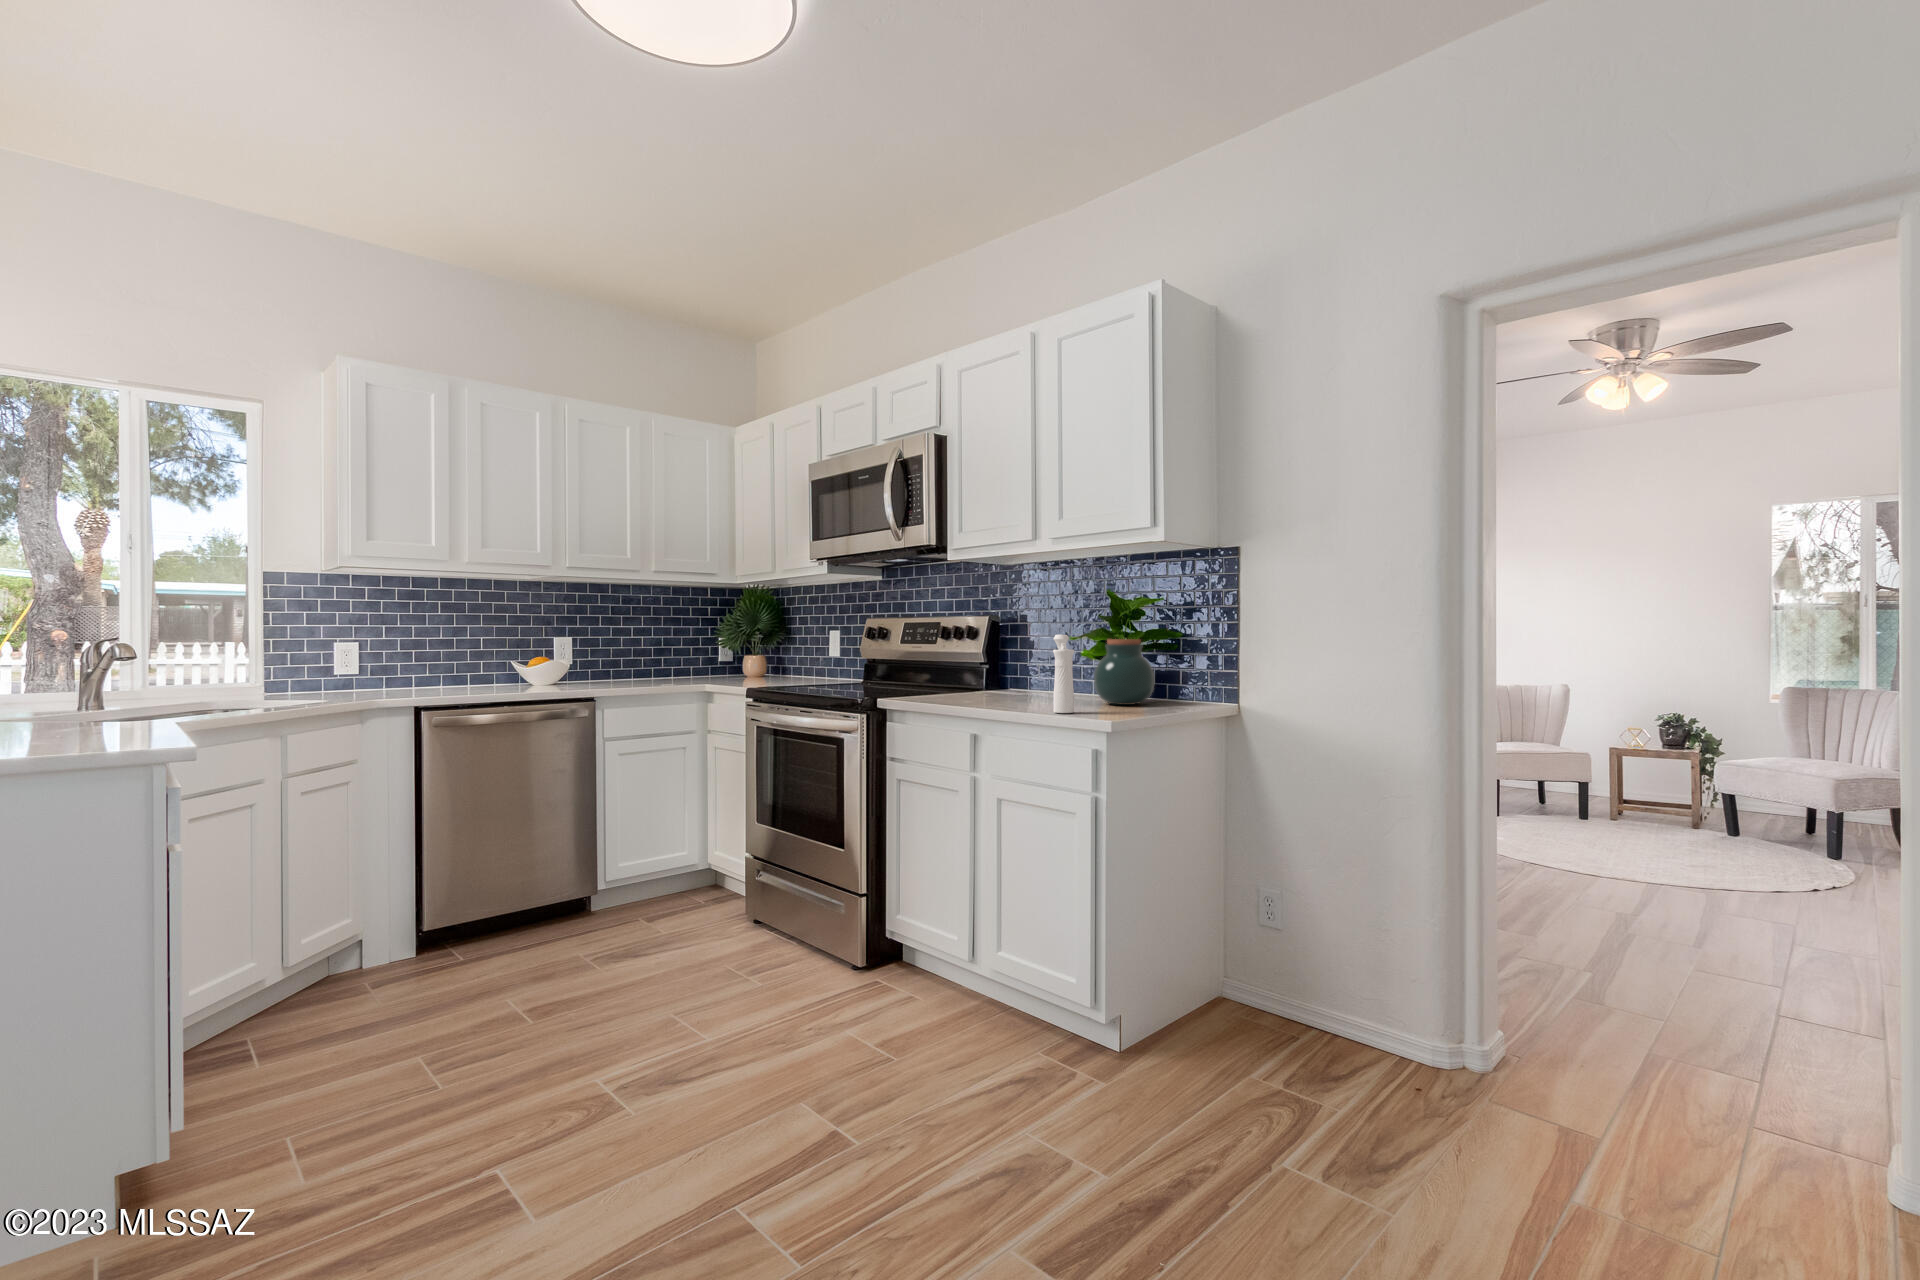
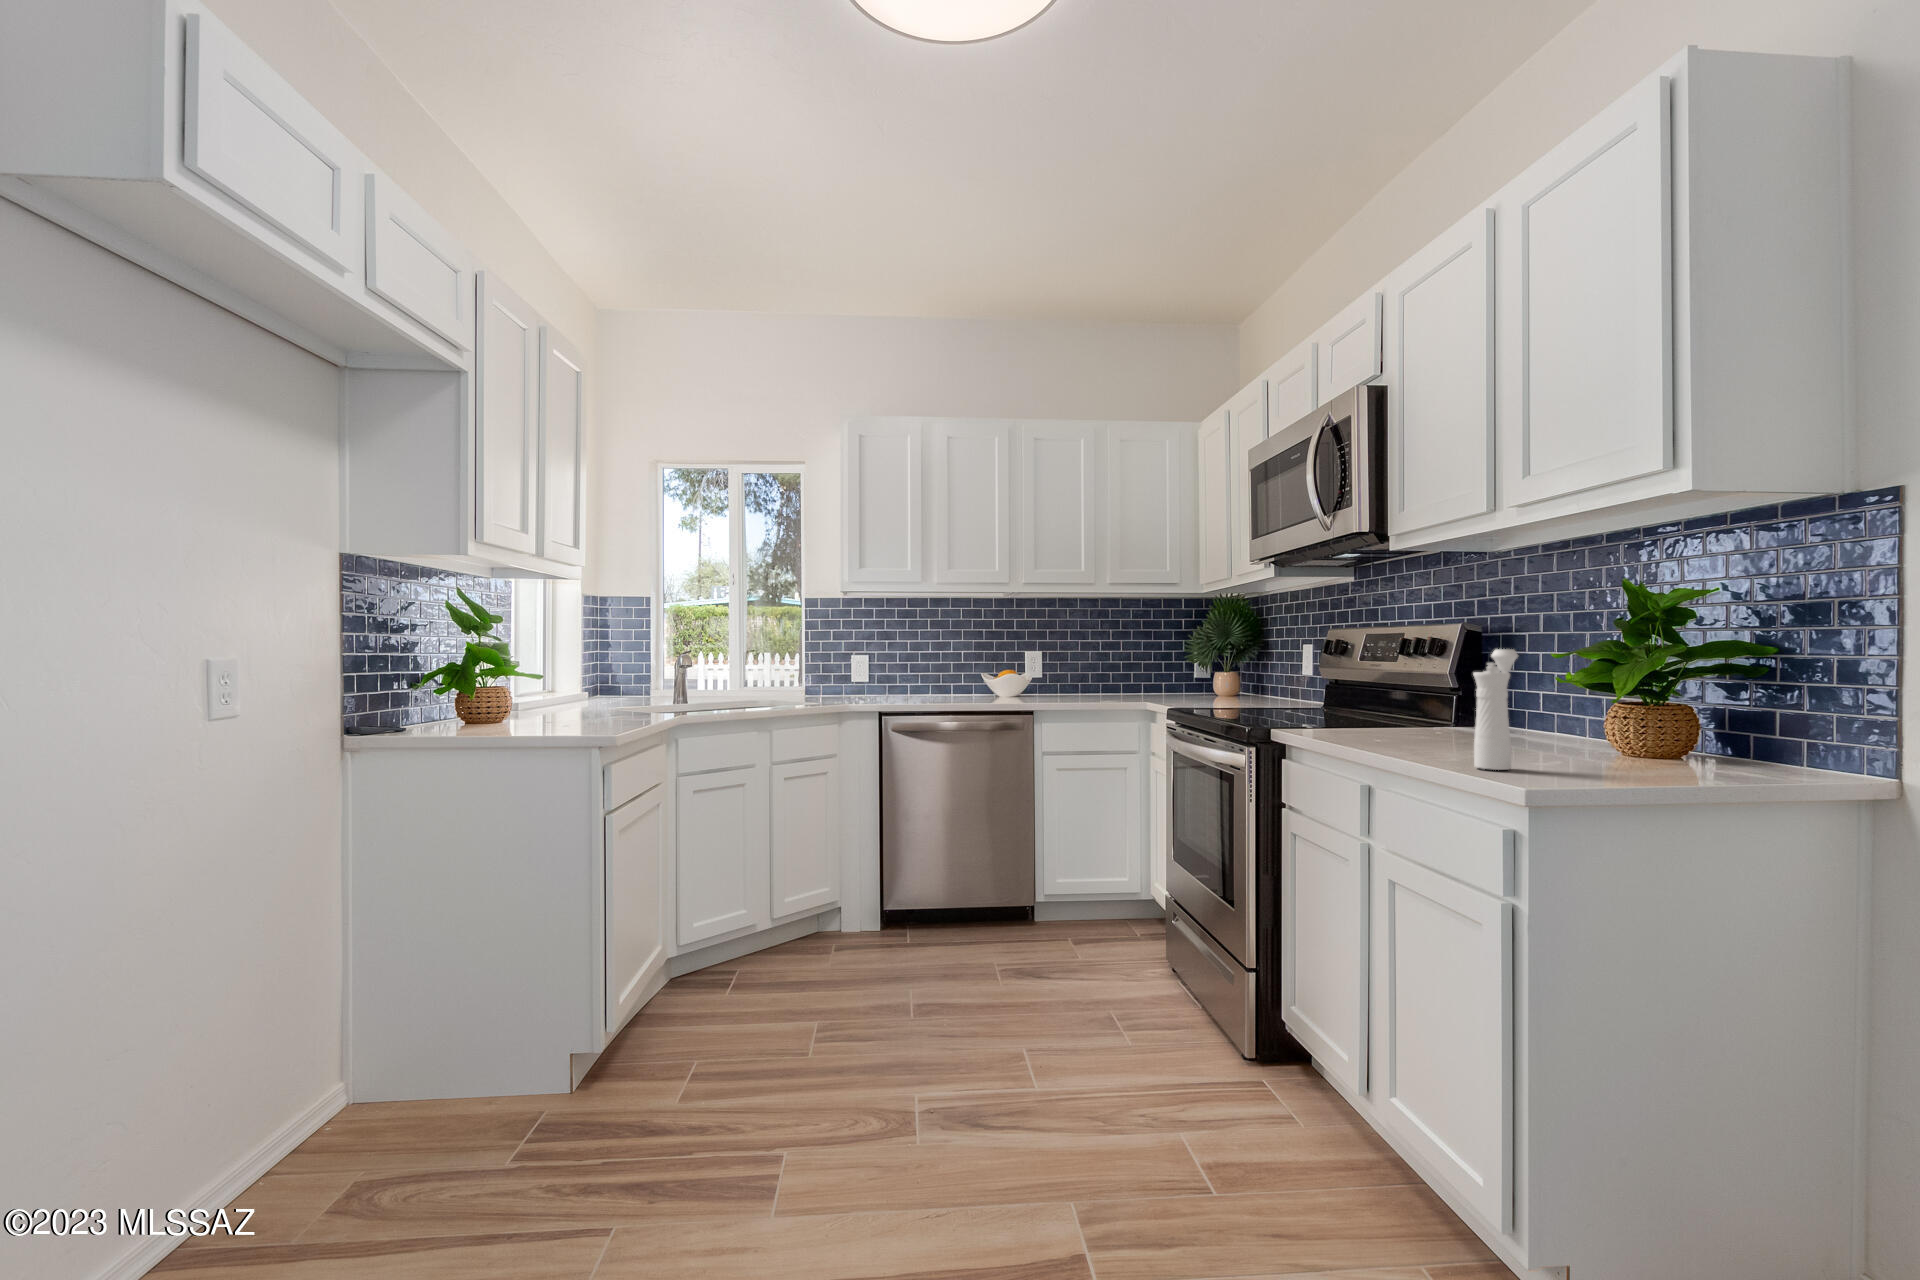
jar: present [1094,639,1154,705] -> none [1583,657,1704,763]

